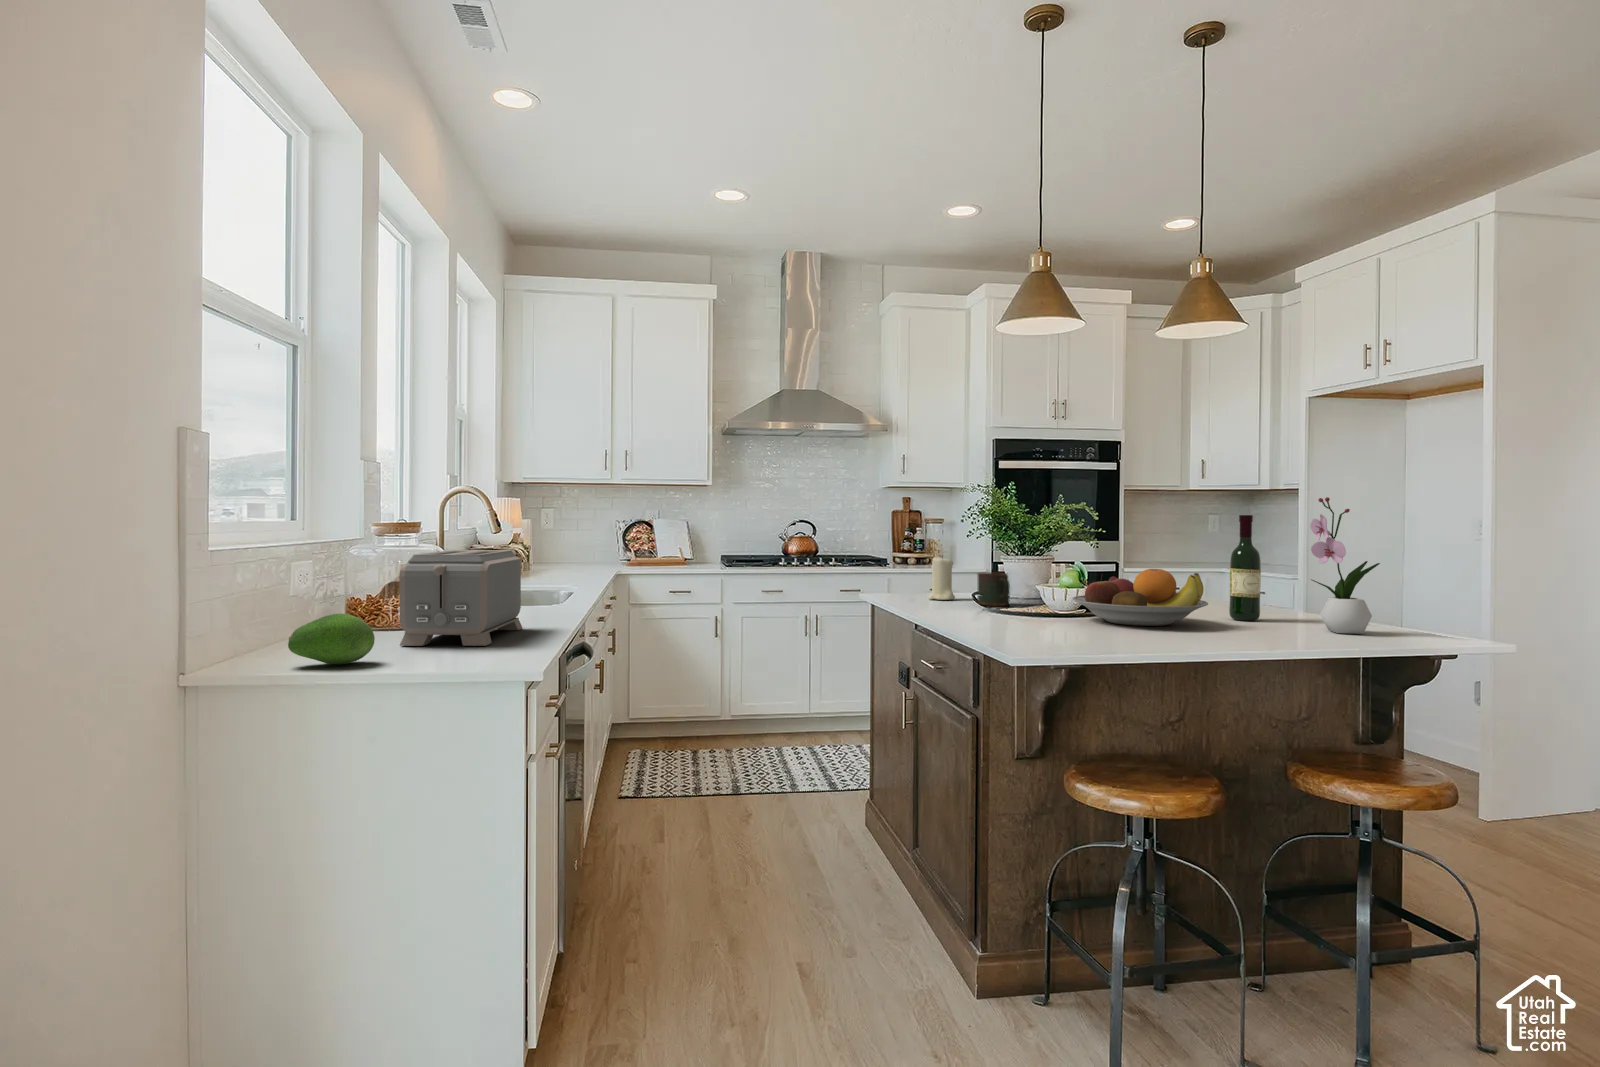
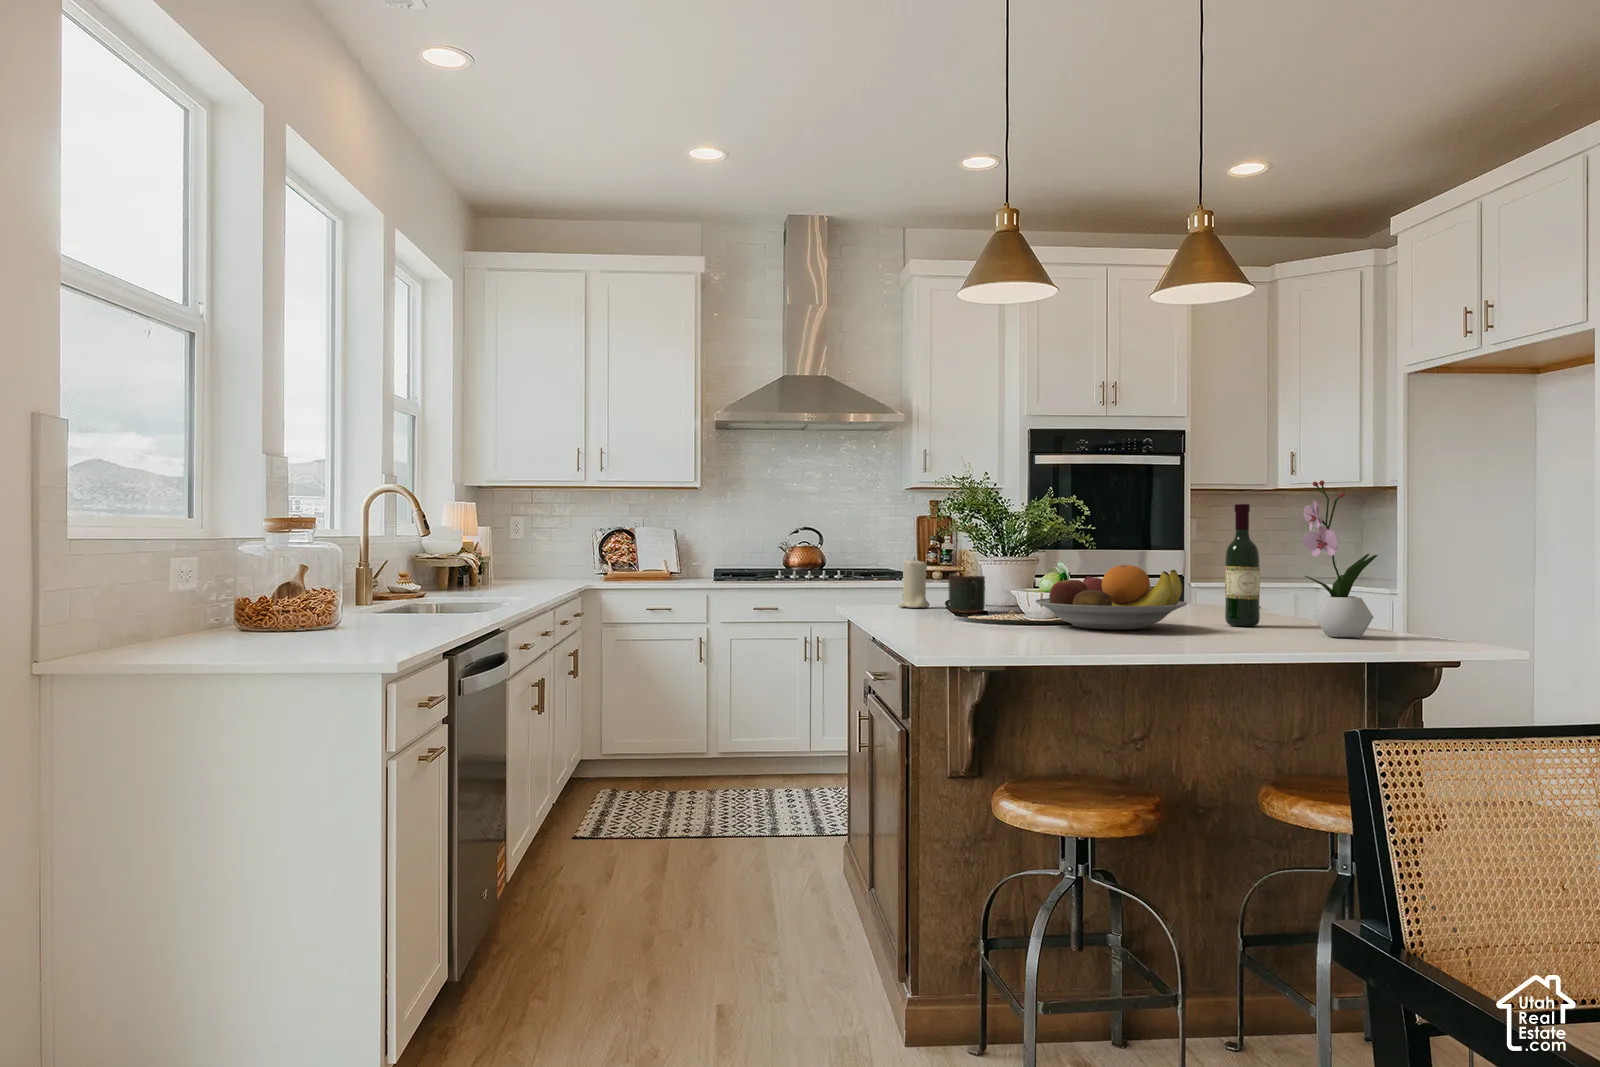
toaster: present [399,550,522,646] -> none [271,545,418,643]
fruit: present [288,614,375,664] -> none [138,604,230,657]

